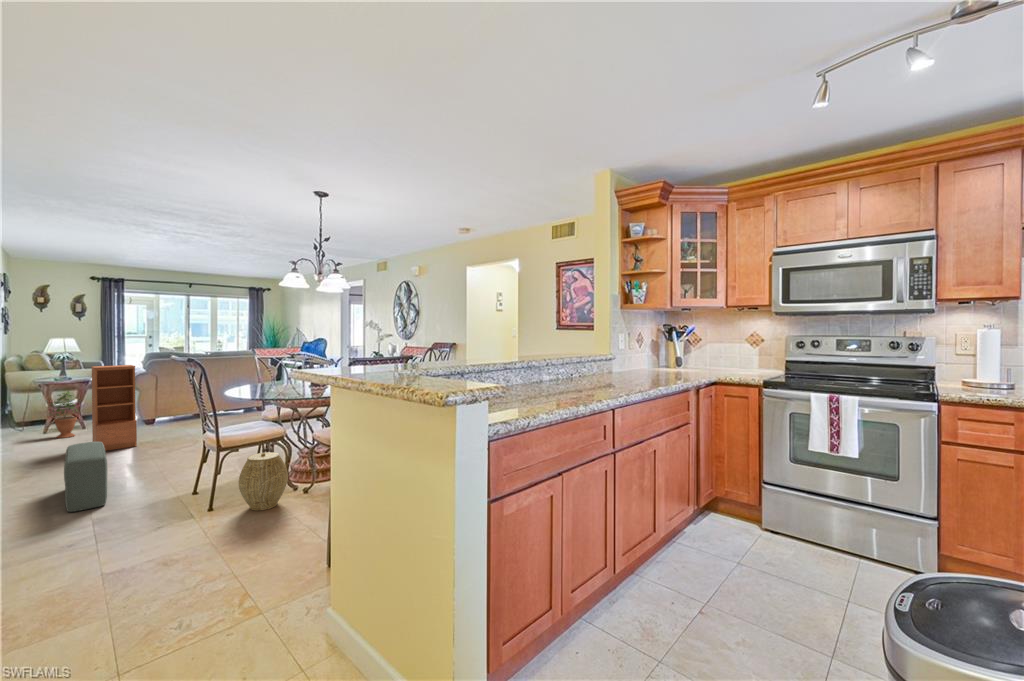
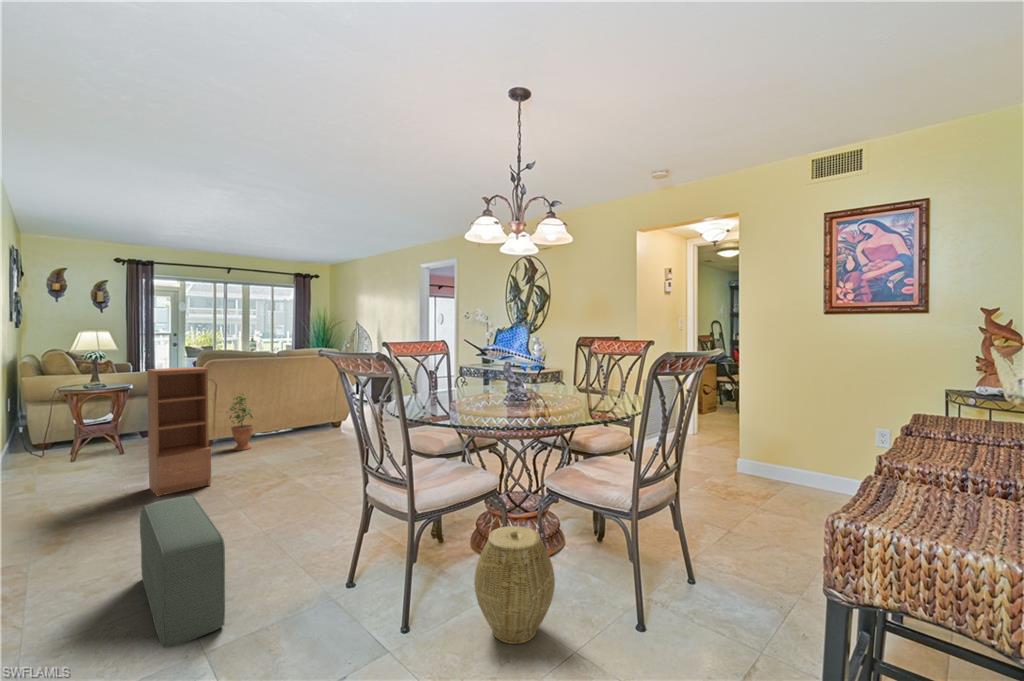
potted plant: present [51,391,77,438] -> present [229,394,253,450]

